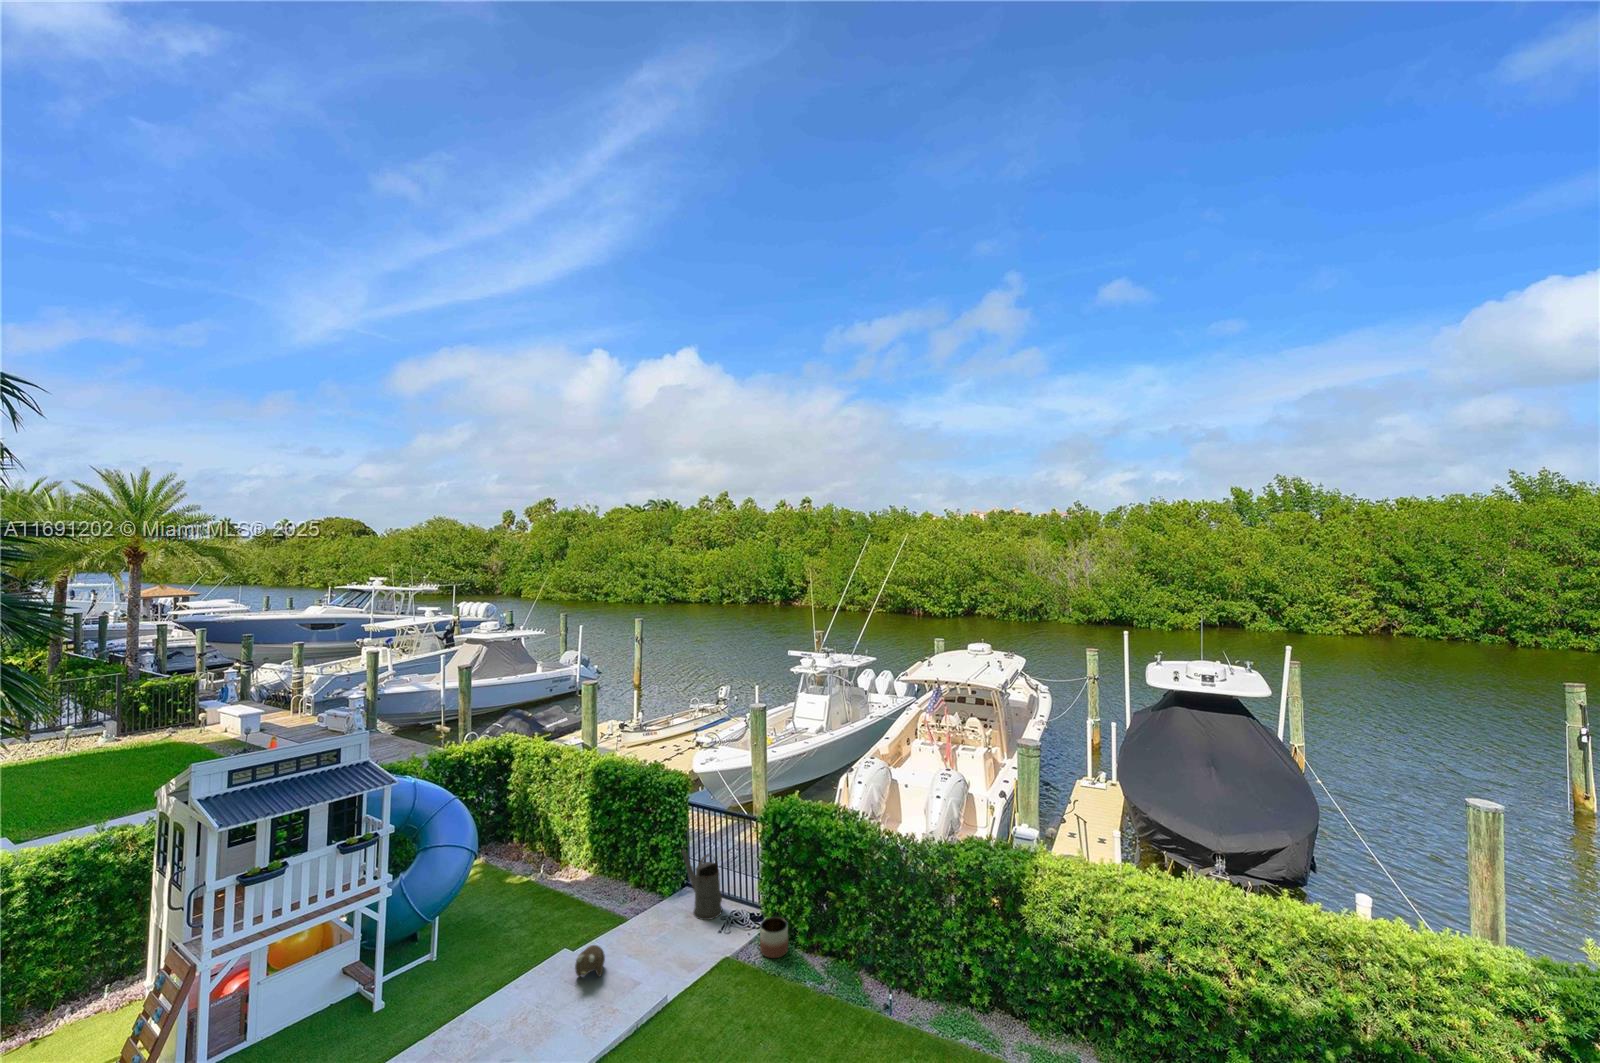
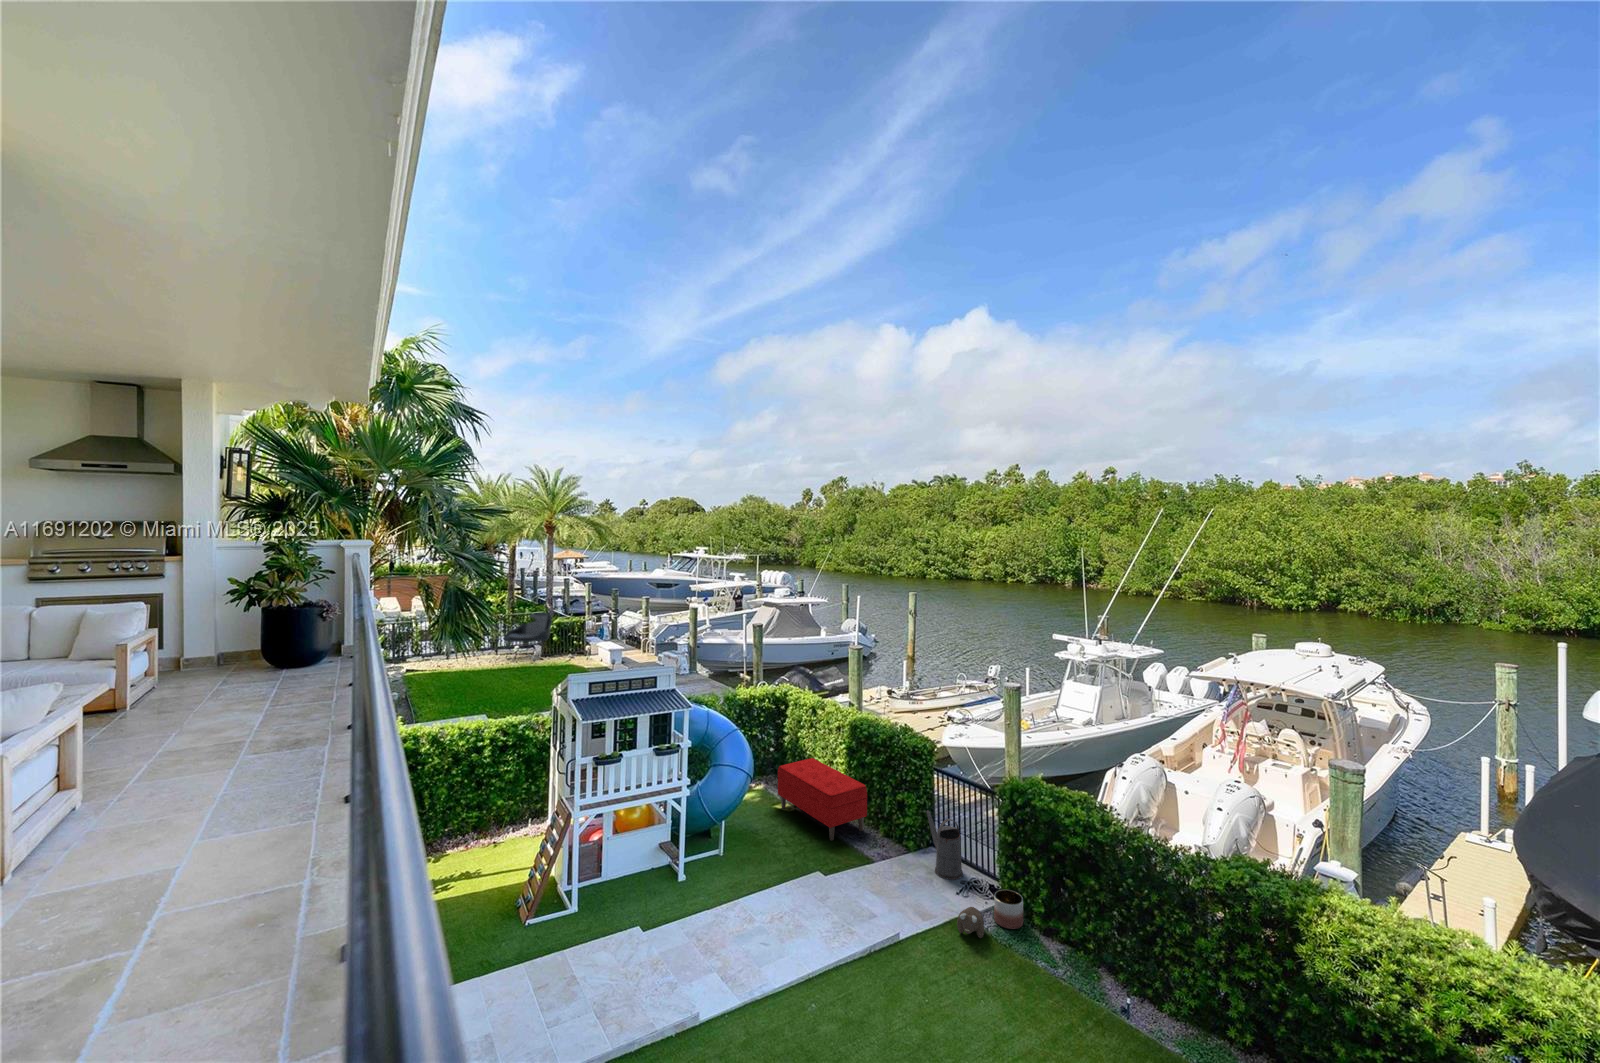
lounge chair: none [61,677,156,748] -> present [504,613,553,660]
bench: none [504,814,615,907] -> present [778,758,867,841]
plush toy: present [575,945,605,977] -> present [957,907,984,938]

